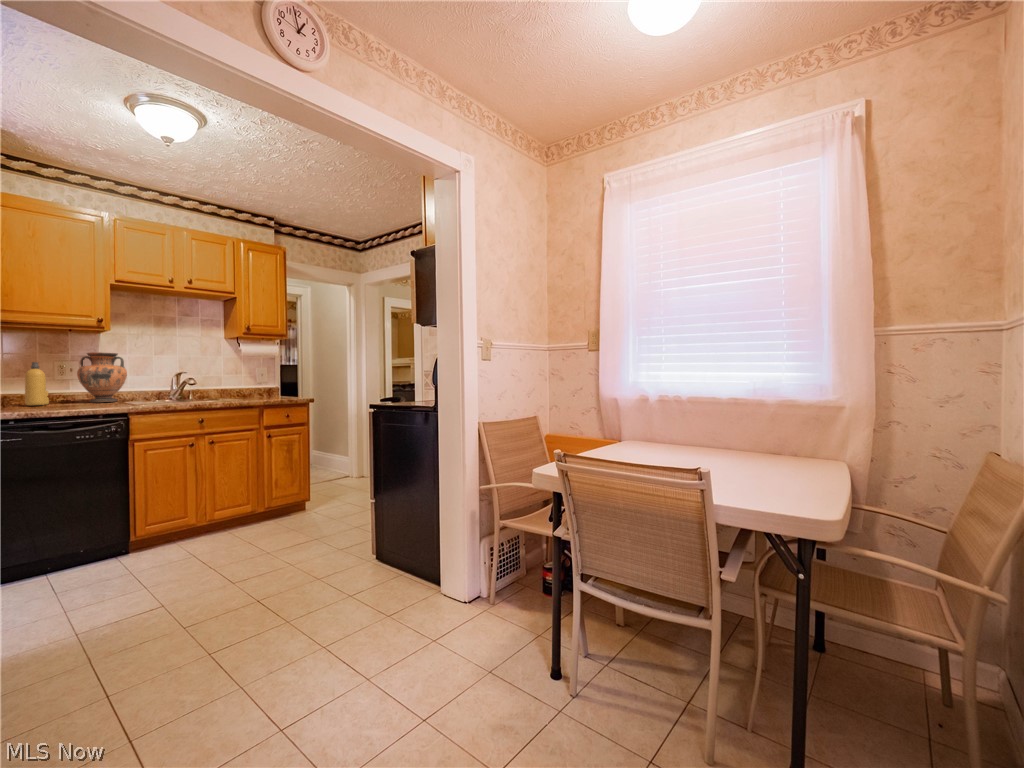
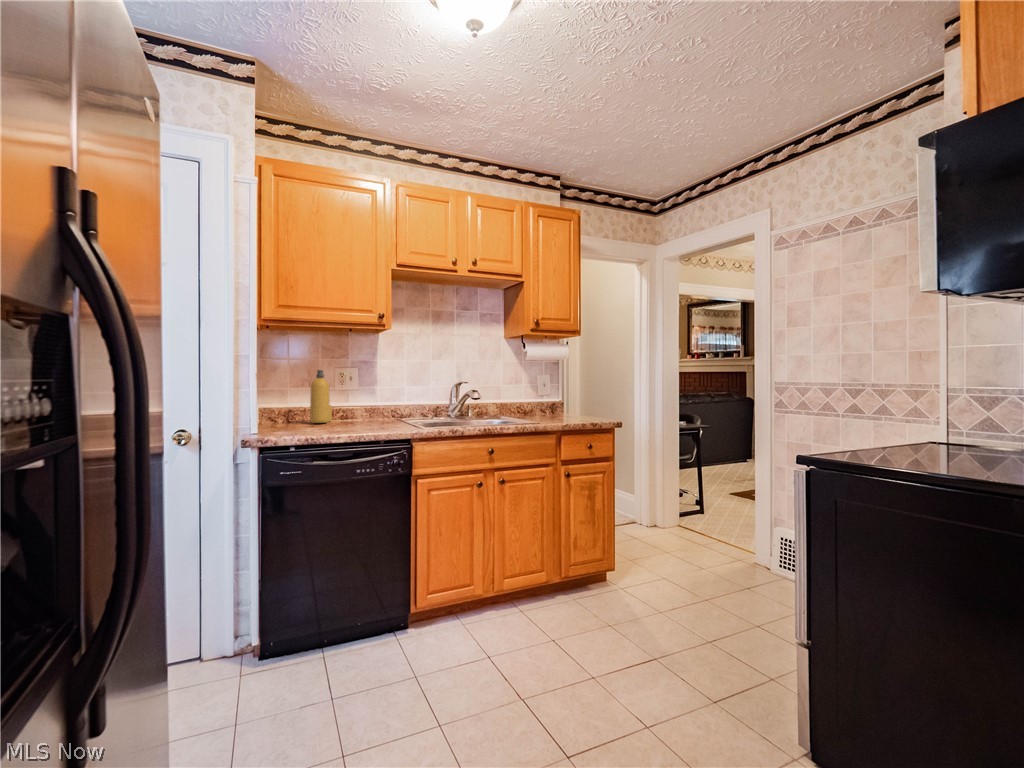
vase: present [77,352,127,402] -> none [358,357,406,420]

